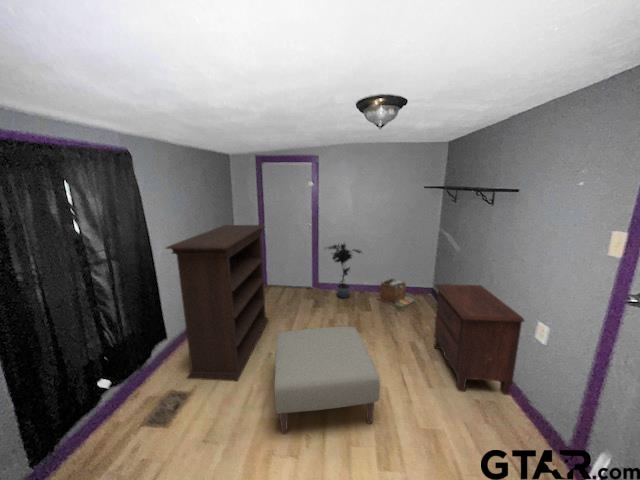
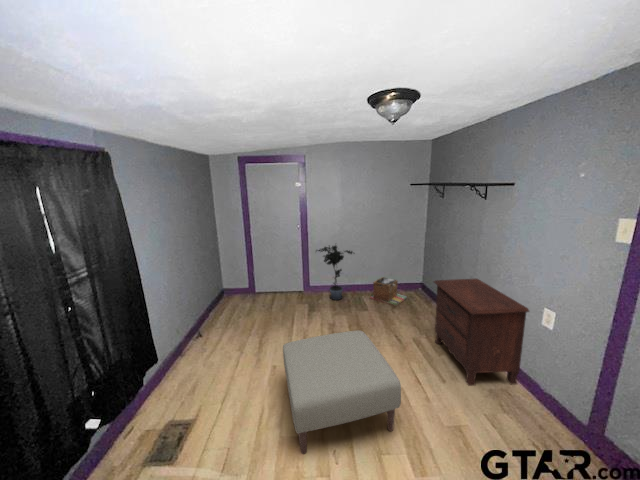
bookshelf: present [166,225,268,381] -> none [156,231,265,404]

